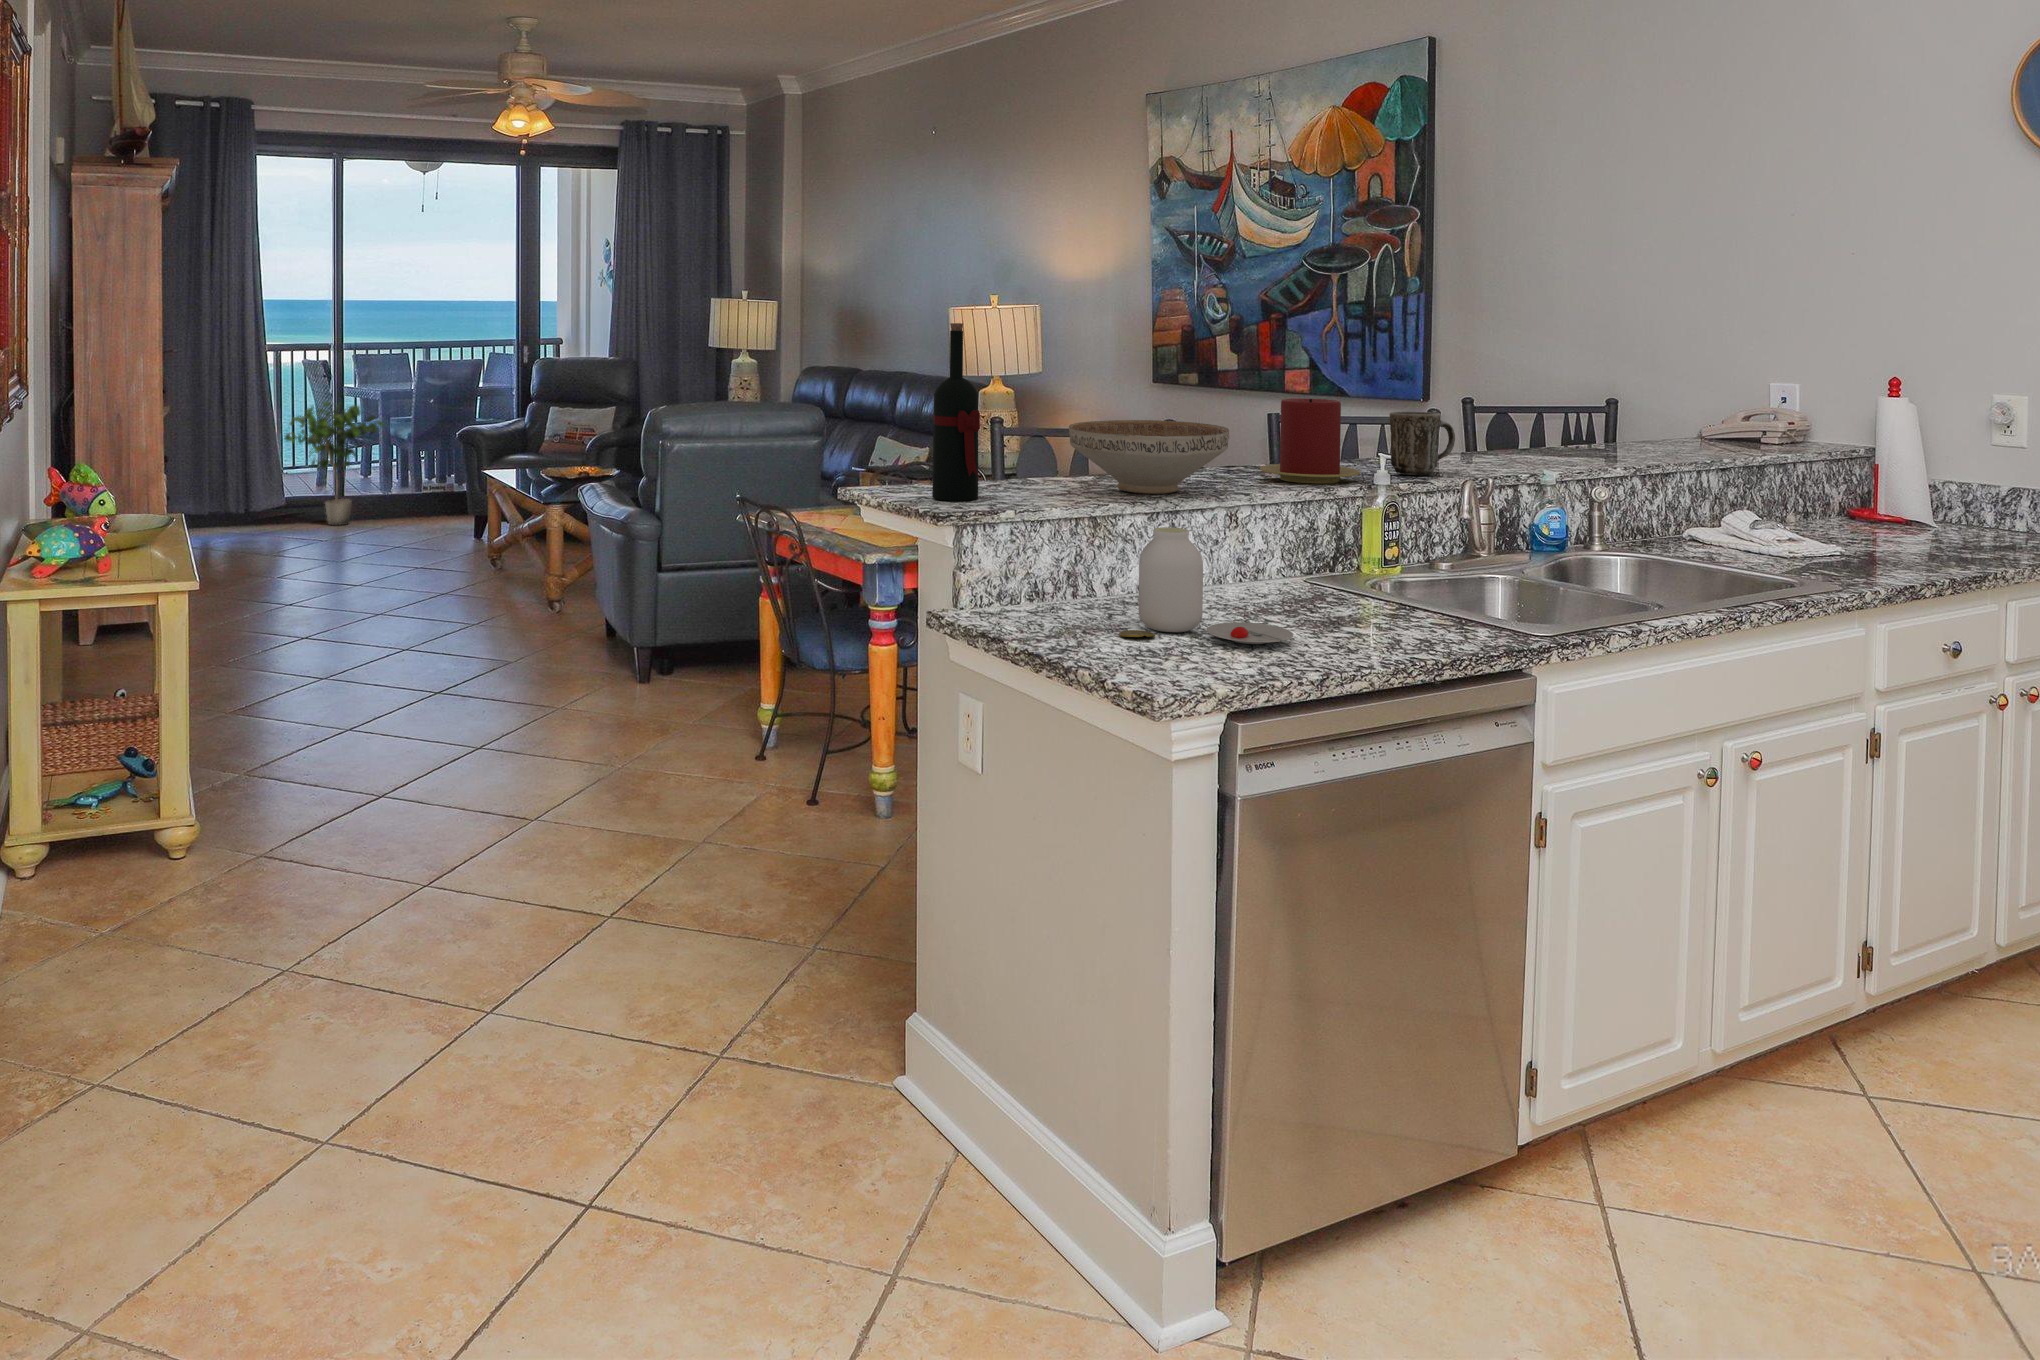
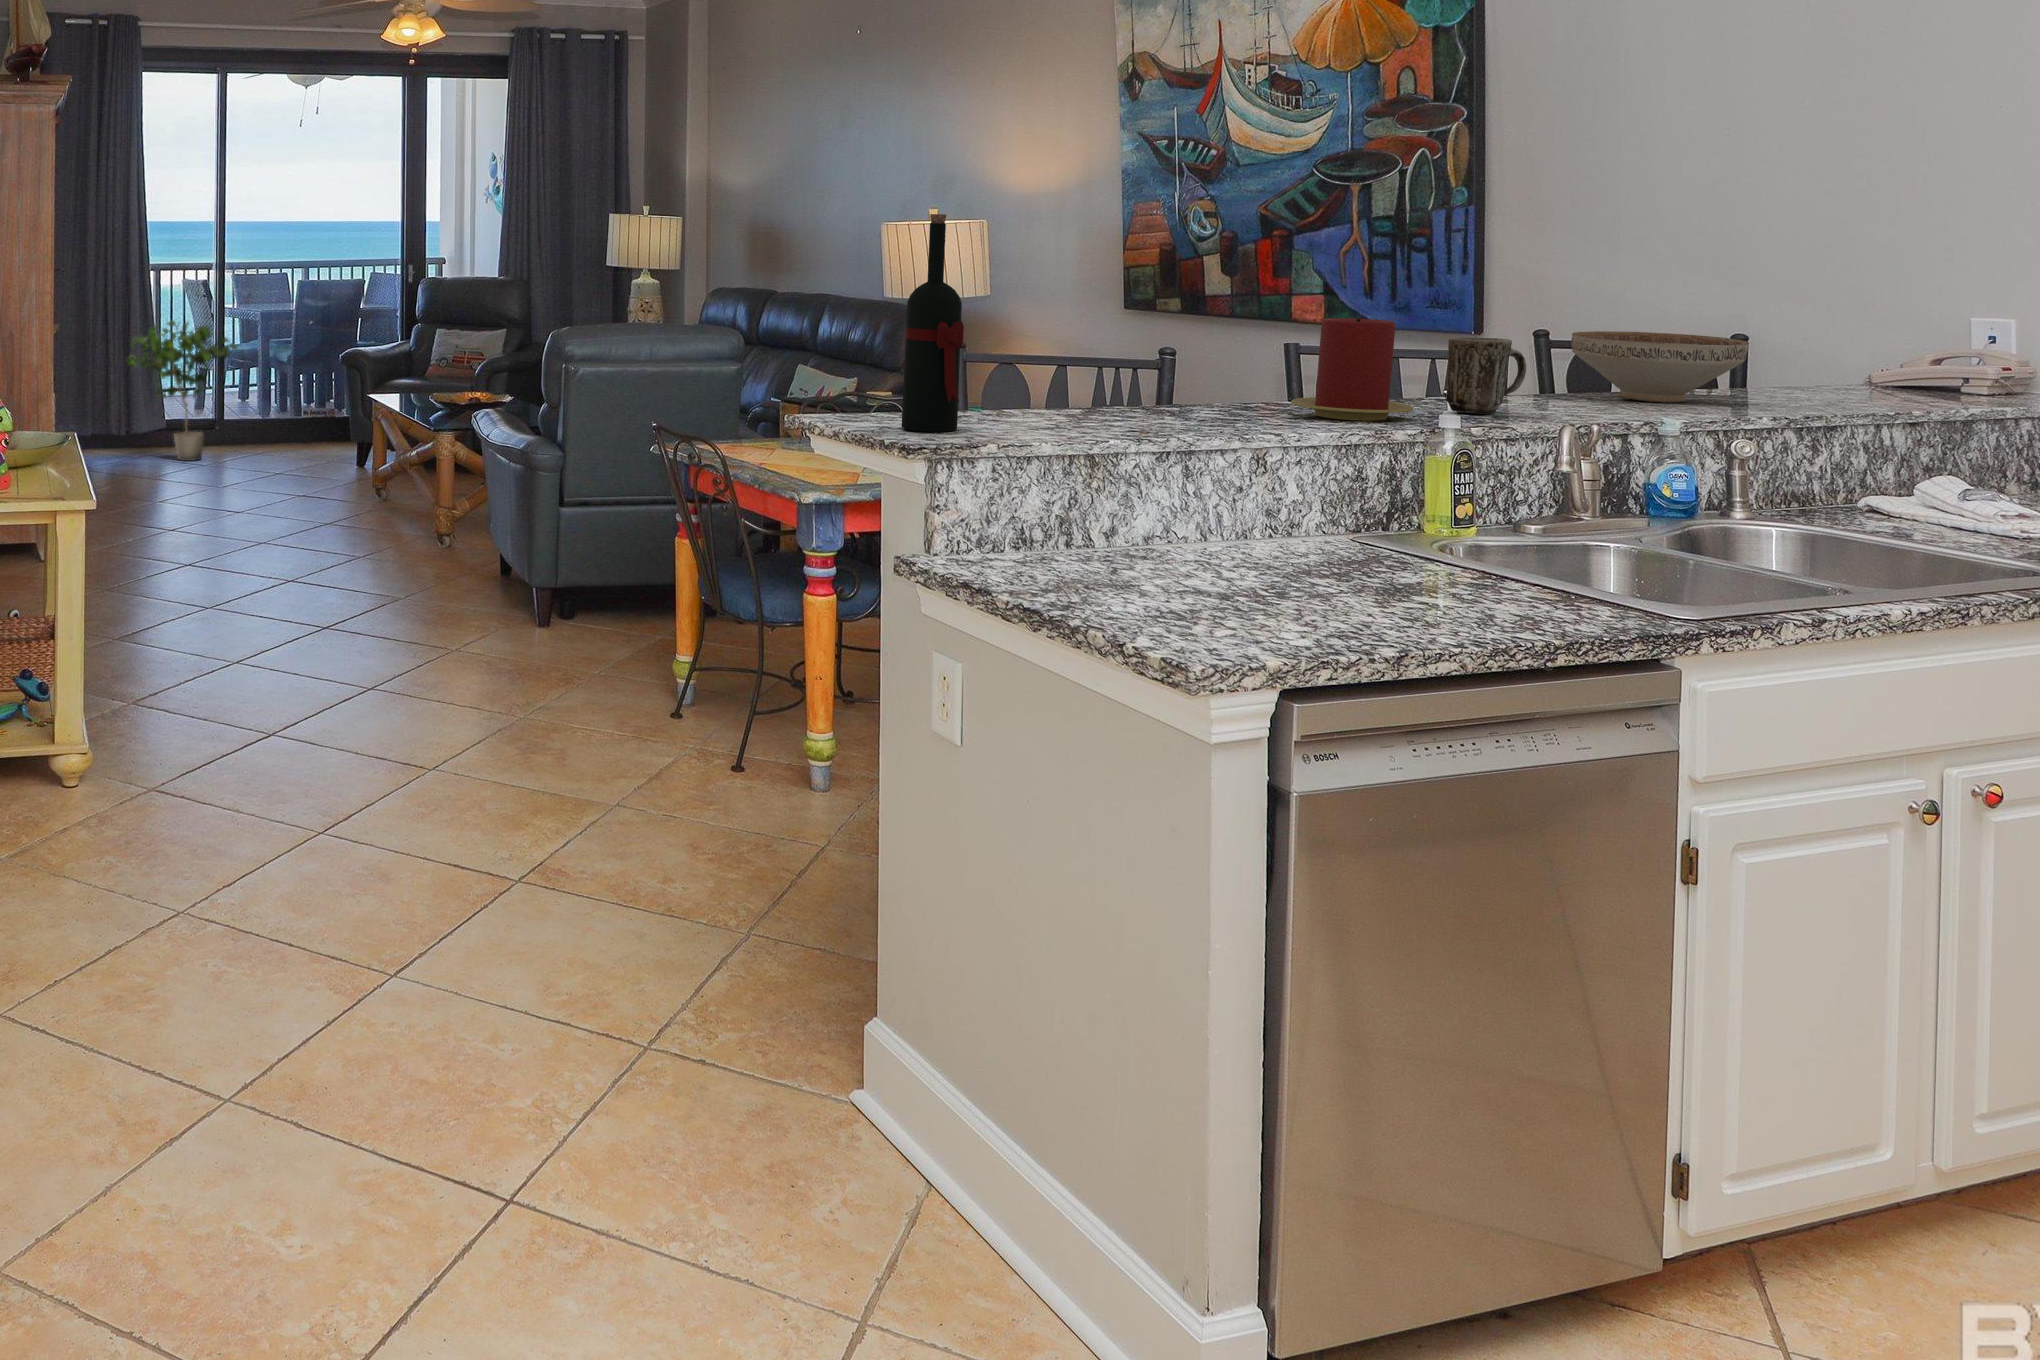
decorative bowl: present [1069,420,1229,494] -> present [1571,331,1749,403]
jar: present [1119,527,1293,644] -> none [1133,466,1348,608]

